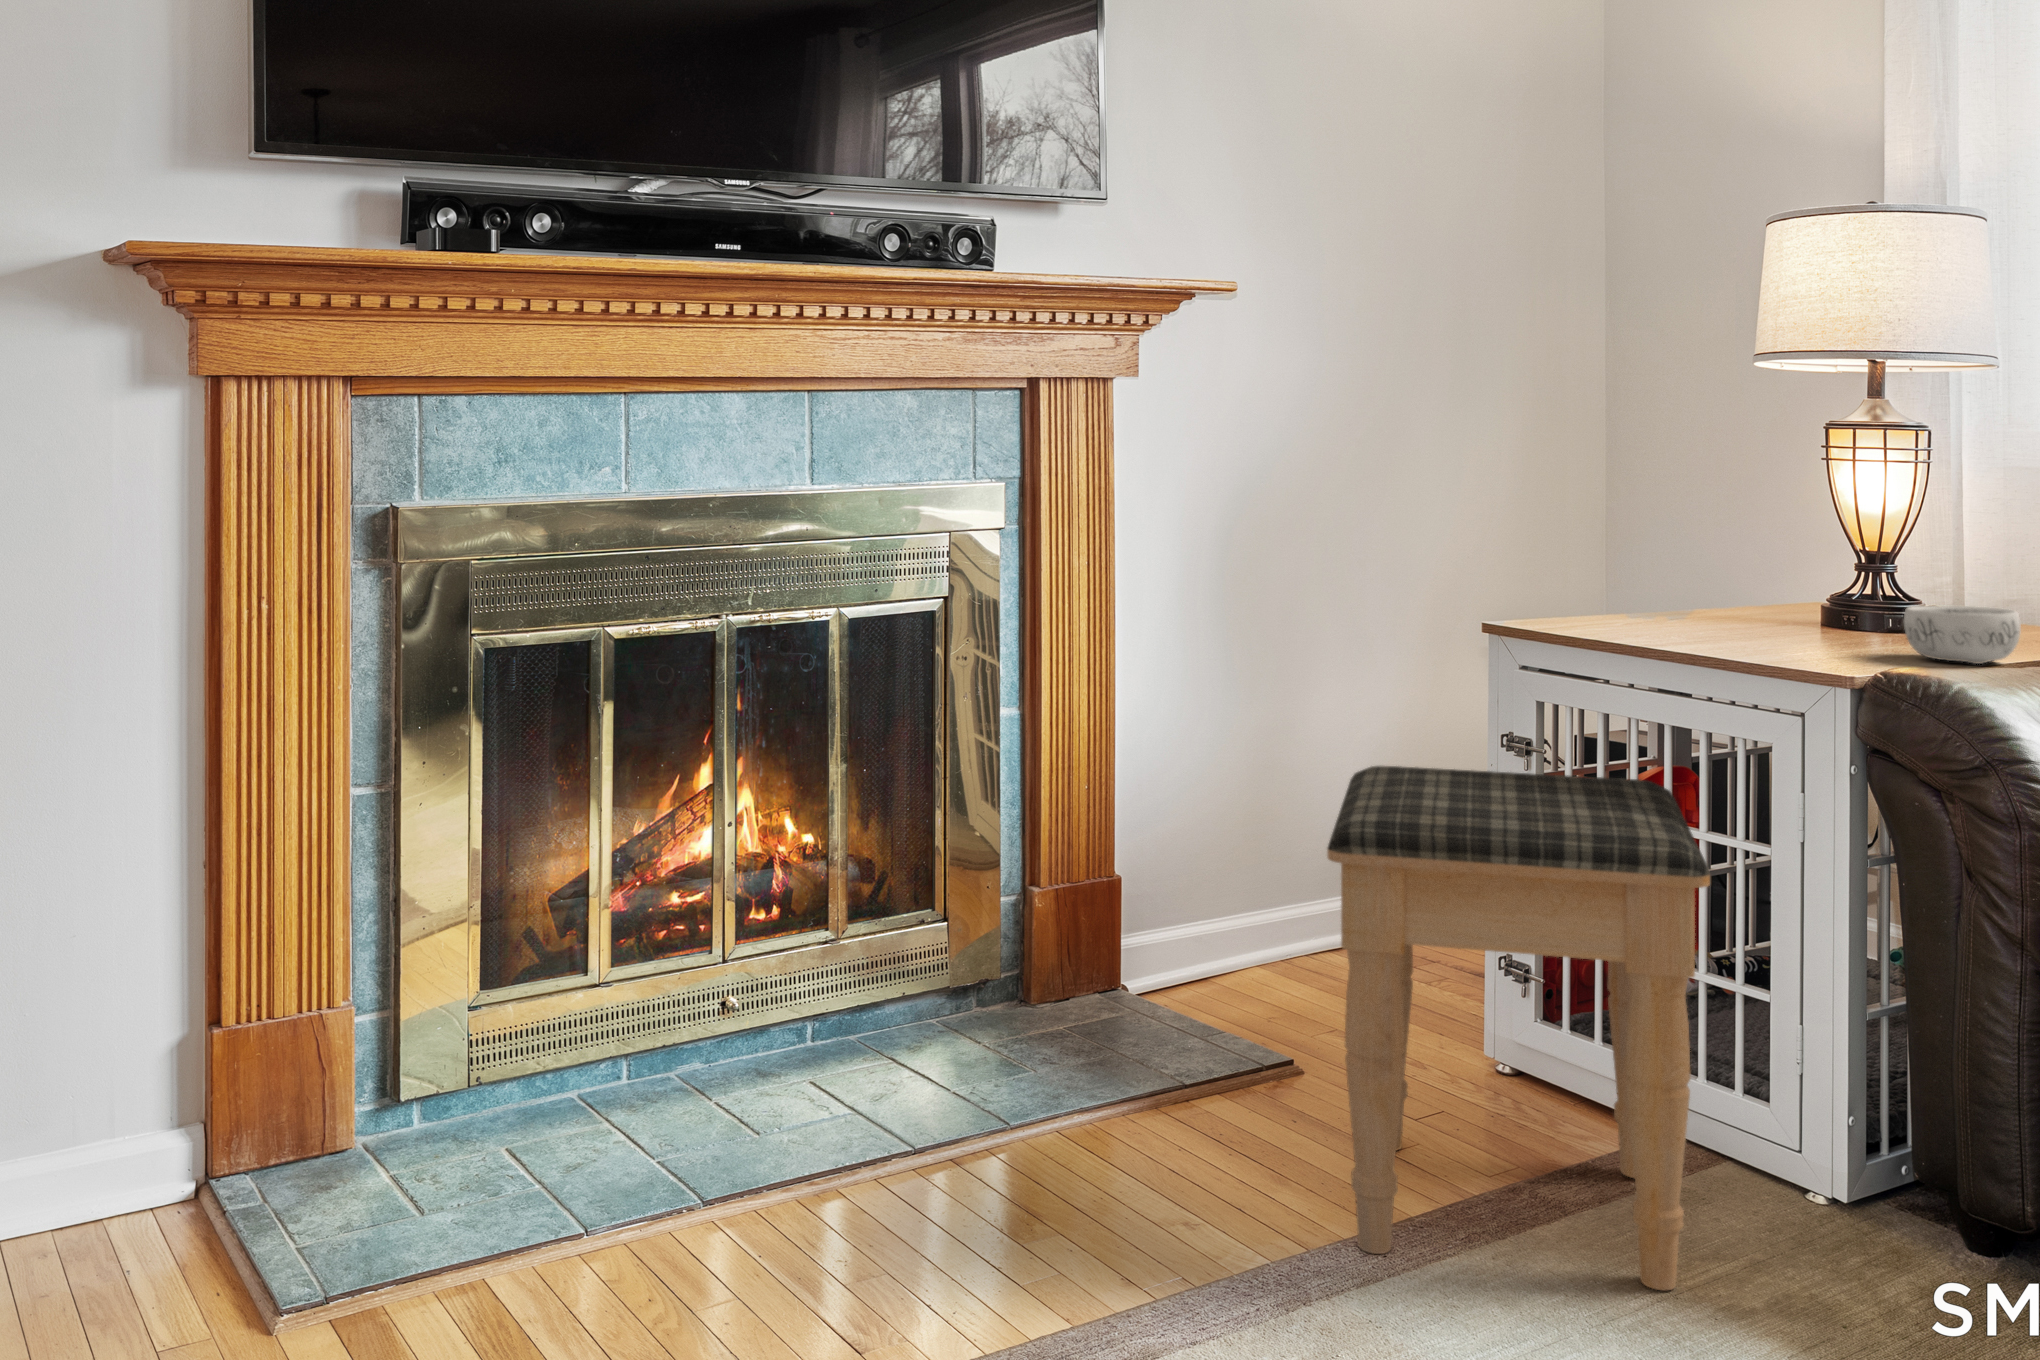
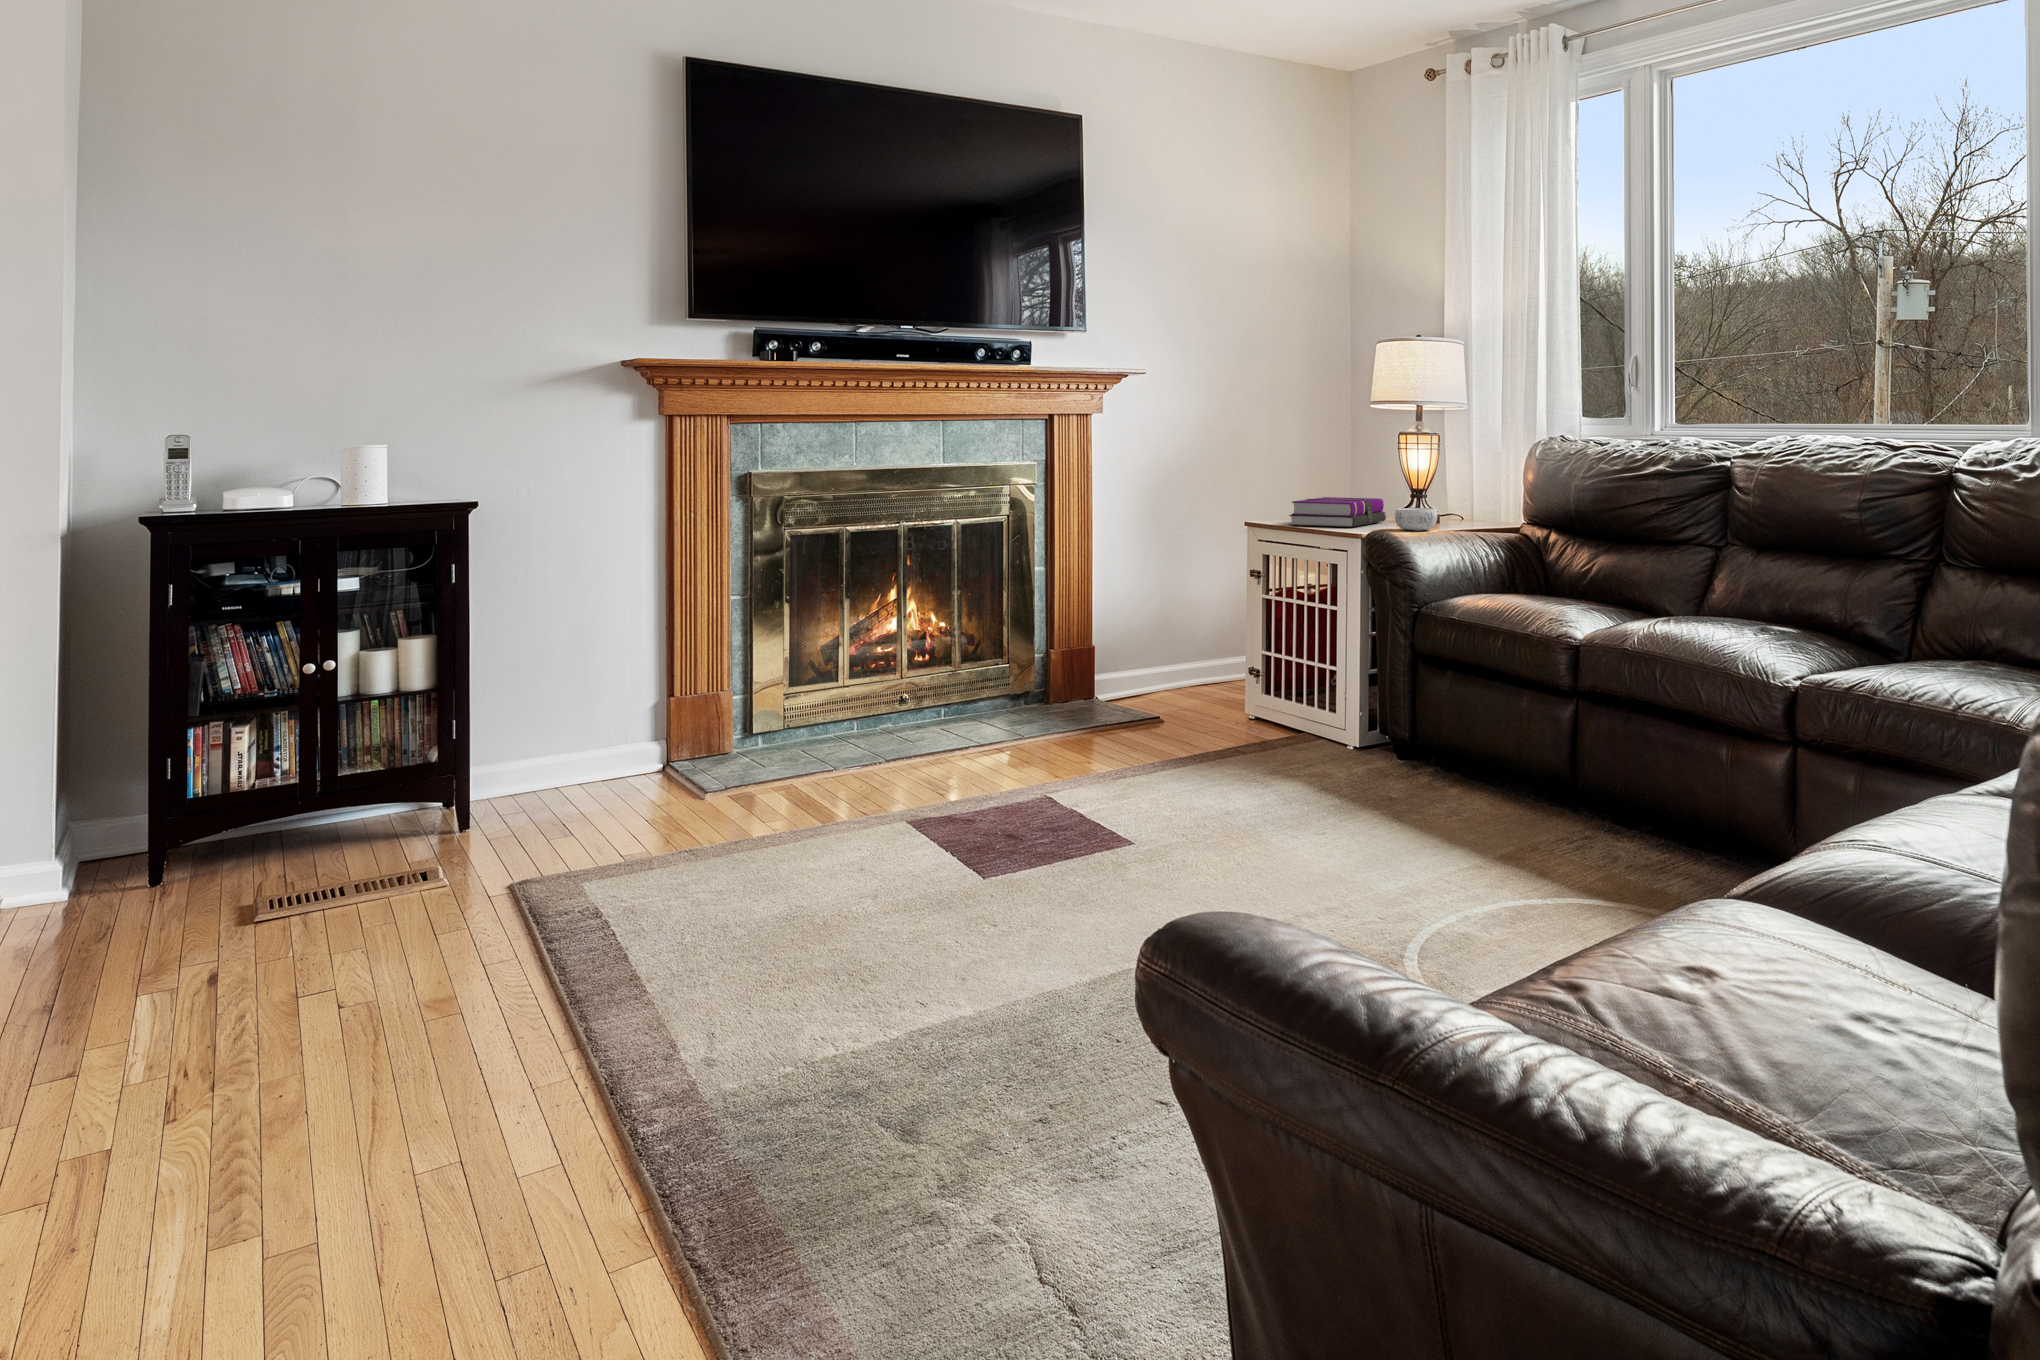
hardback book: none [1612,568,1817,648] -> present [1289,497,1386,527]
footstool: present [1327,766,1710,1290] -> none [1140,580,1302,775]

